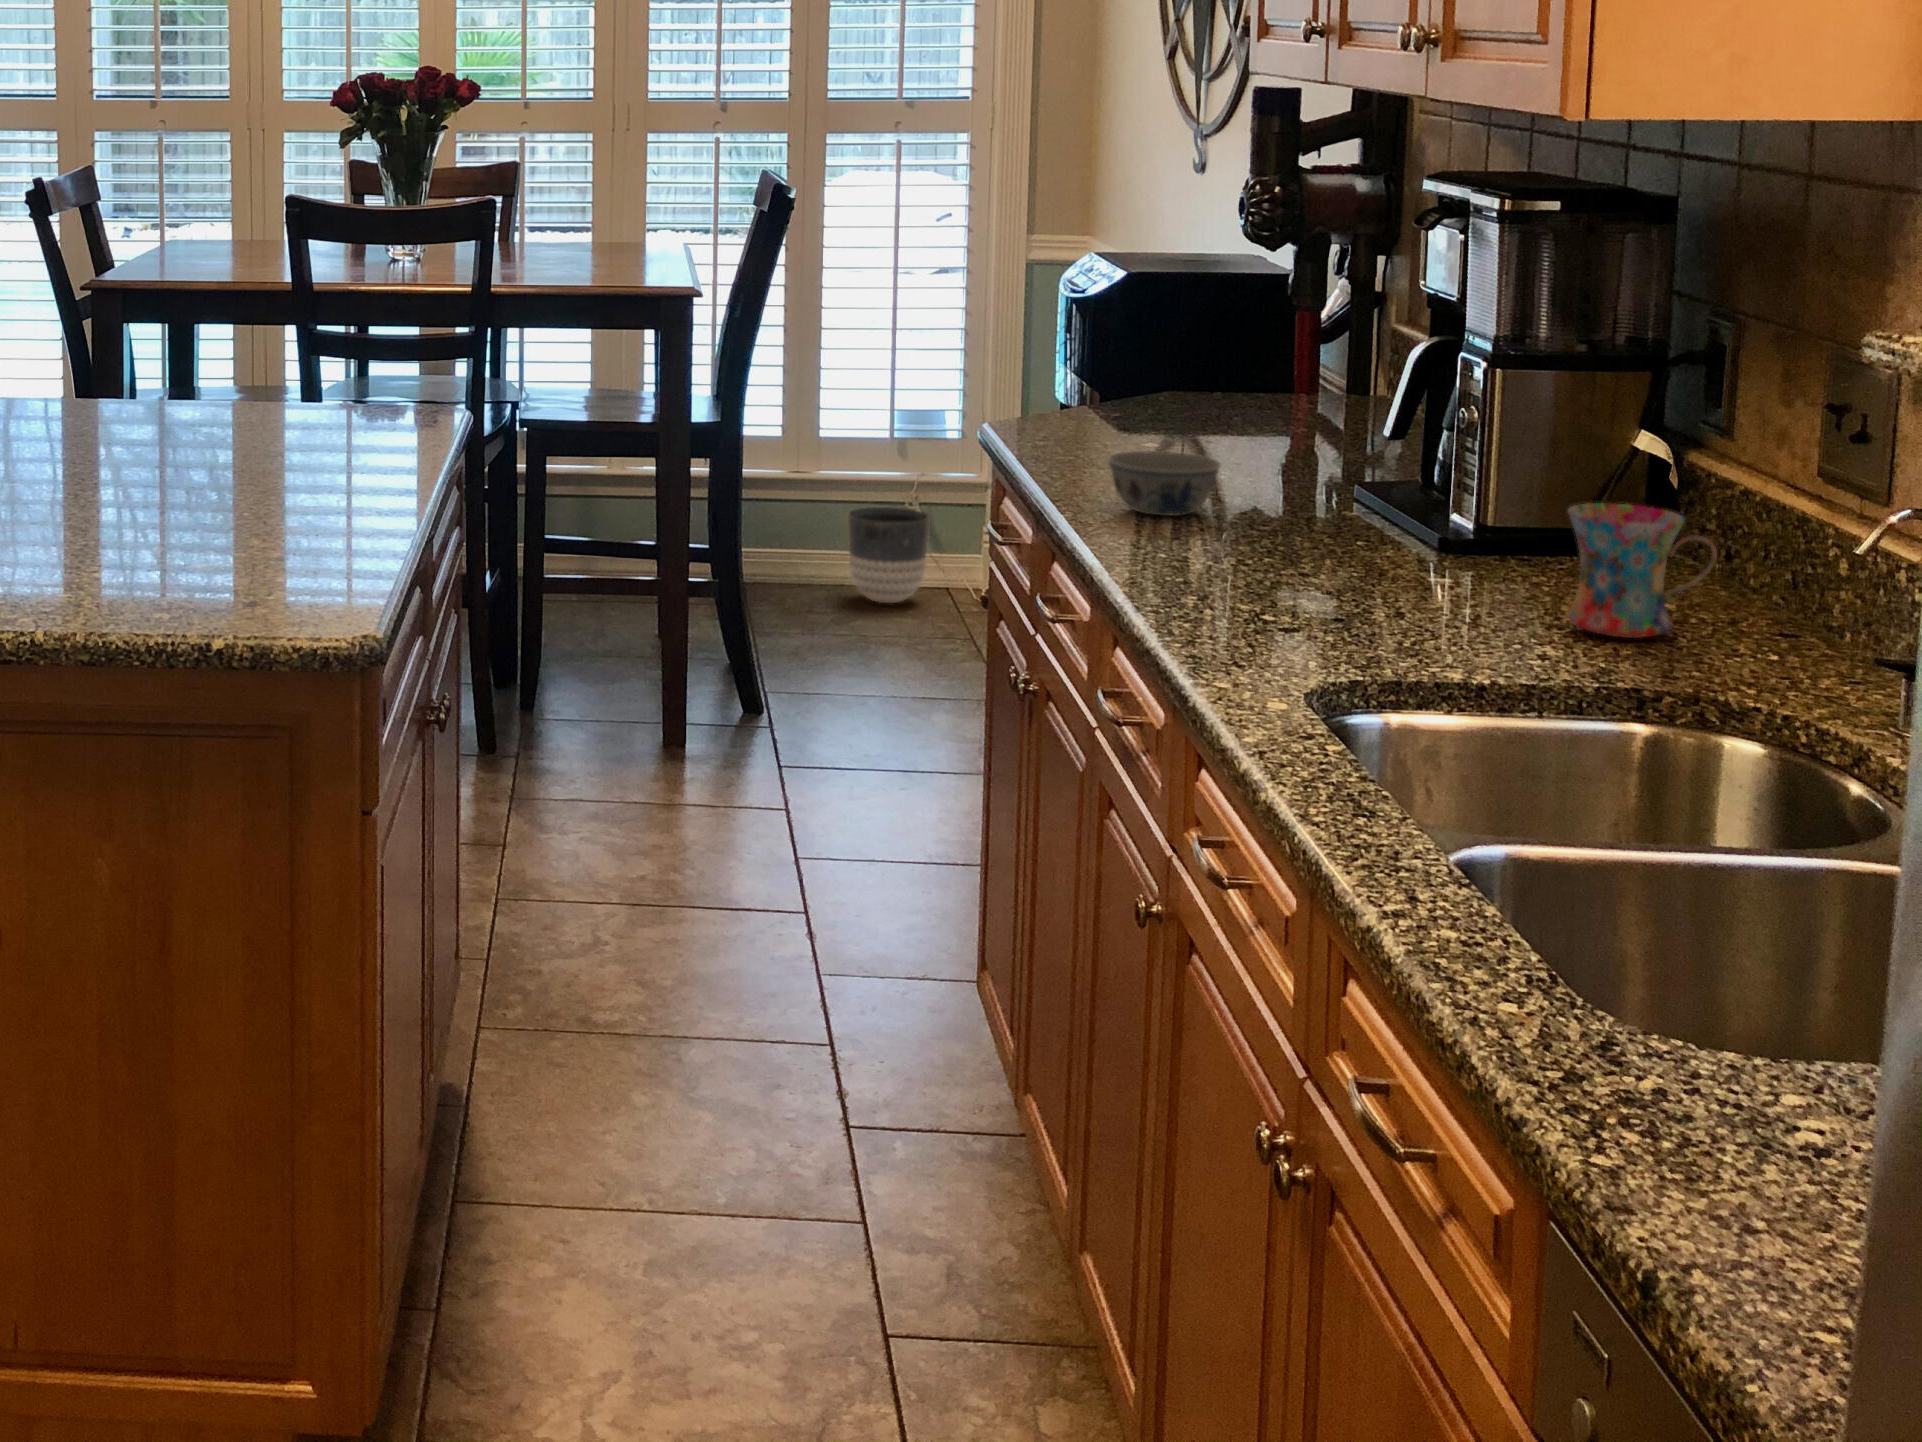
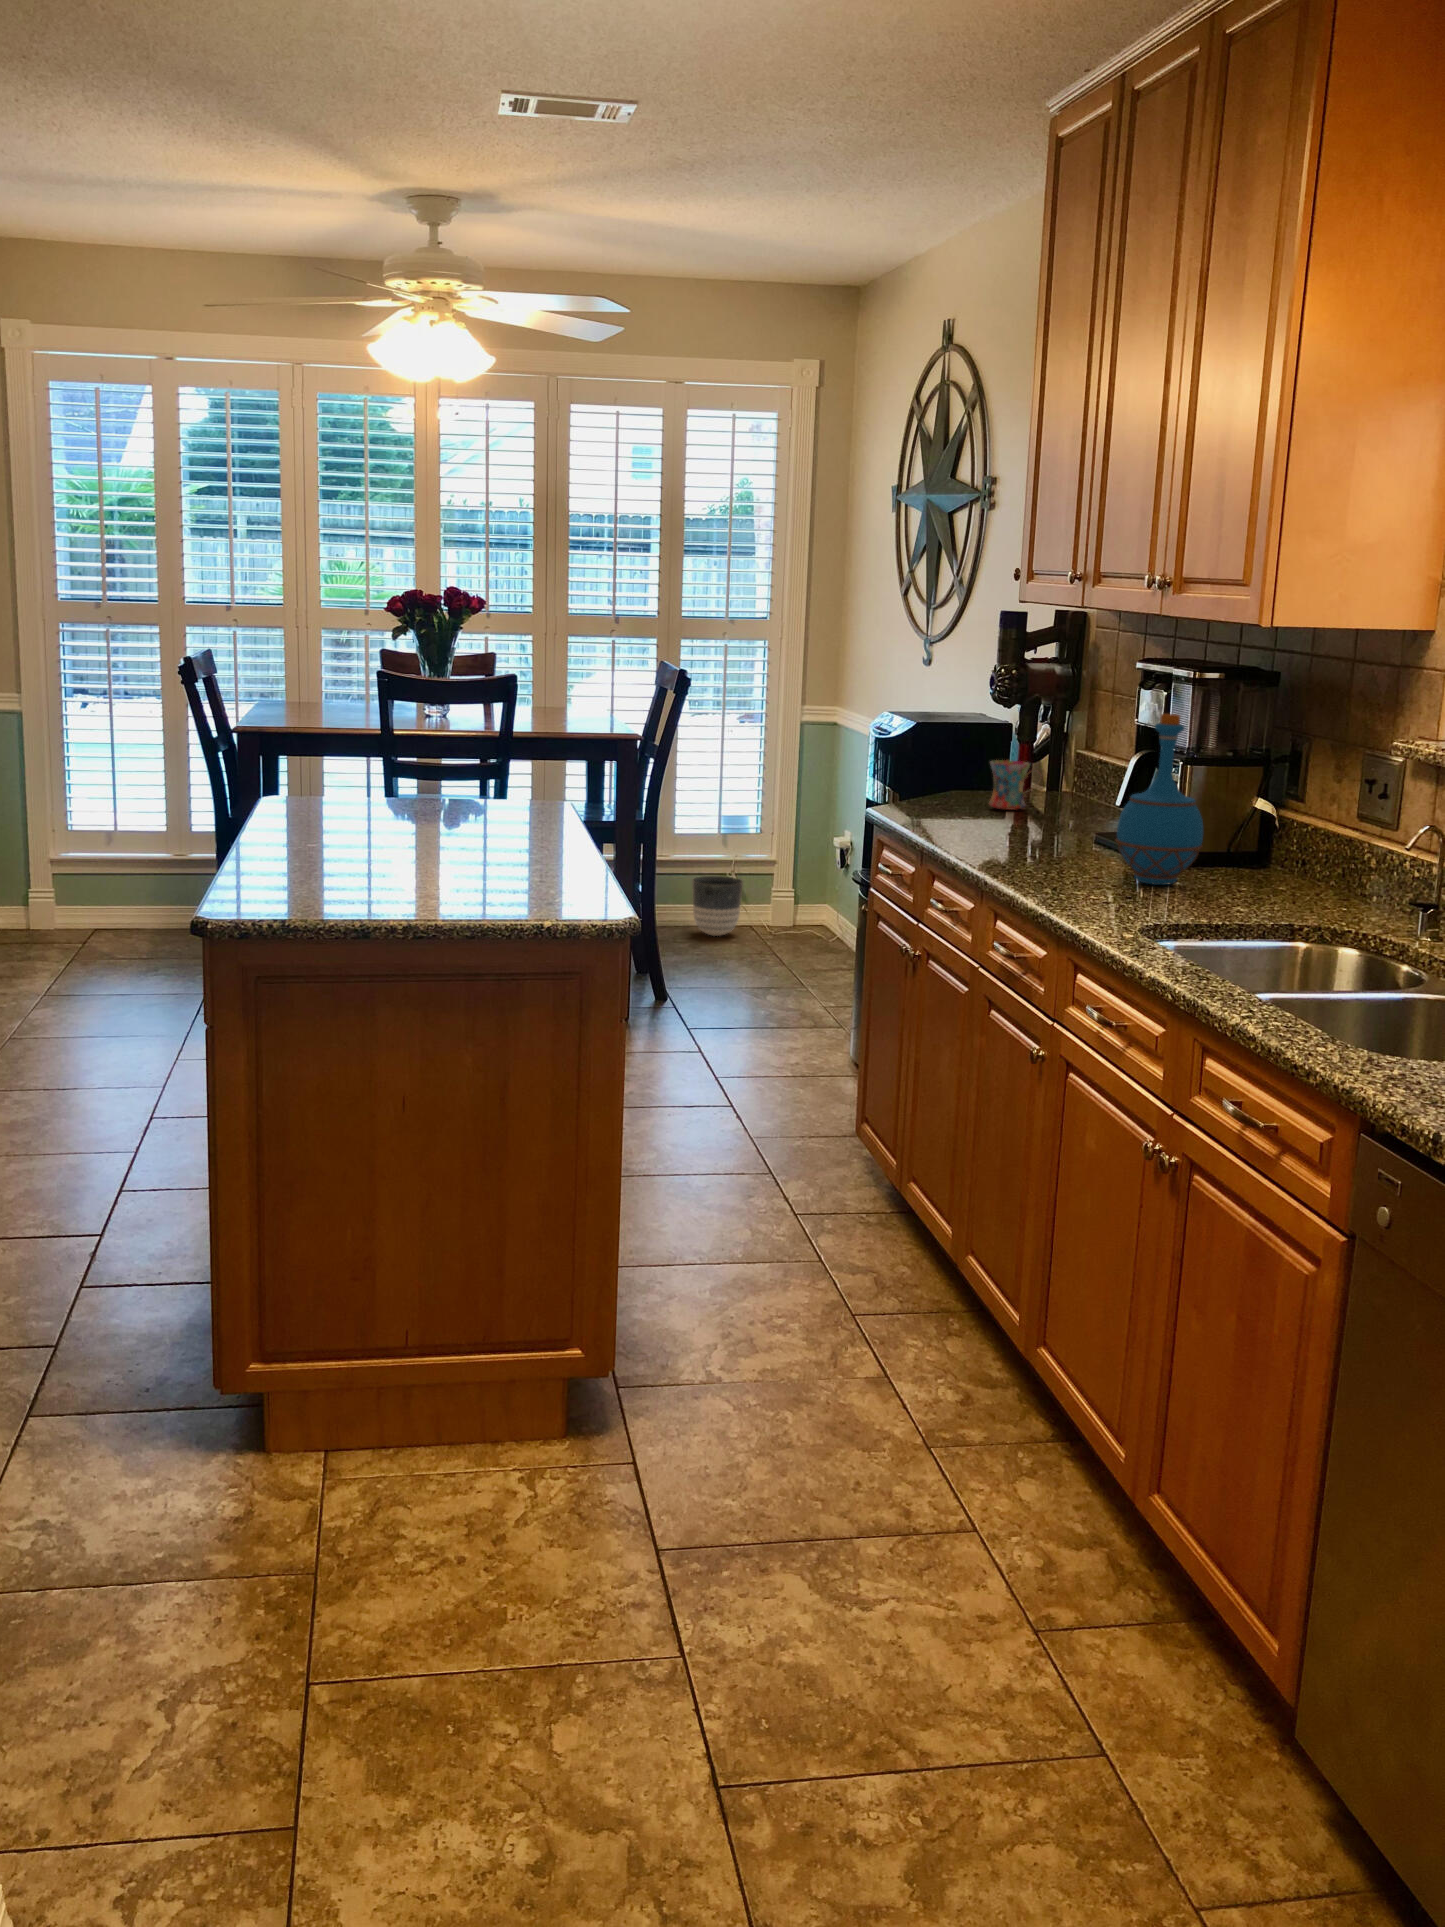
bottle: none [1331,275,1501,592] -> present [1116,714,1203,885]
bowl: present [1107,451,1221,516] -> none [972,817,1035,852]
mug: present [1567,503,1717,638] -> present [989,760,1042,810]

